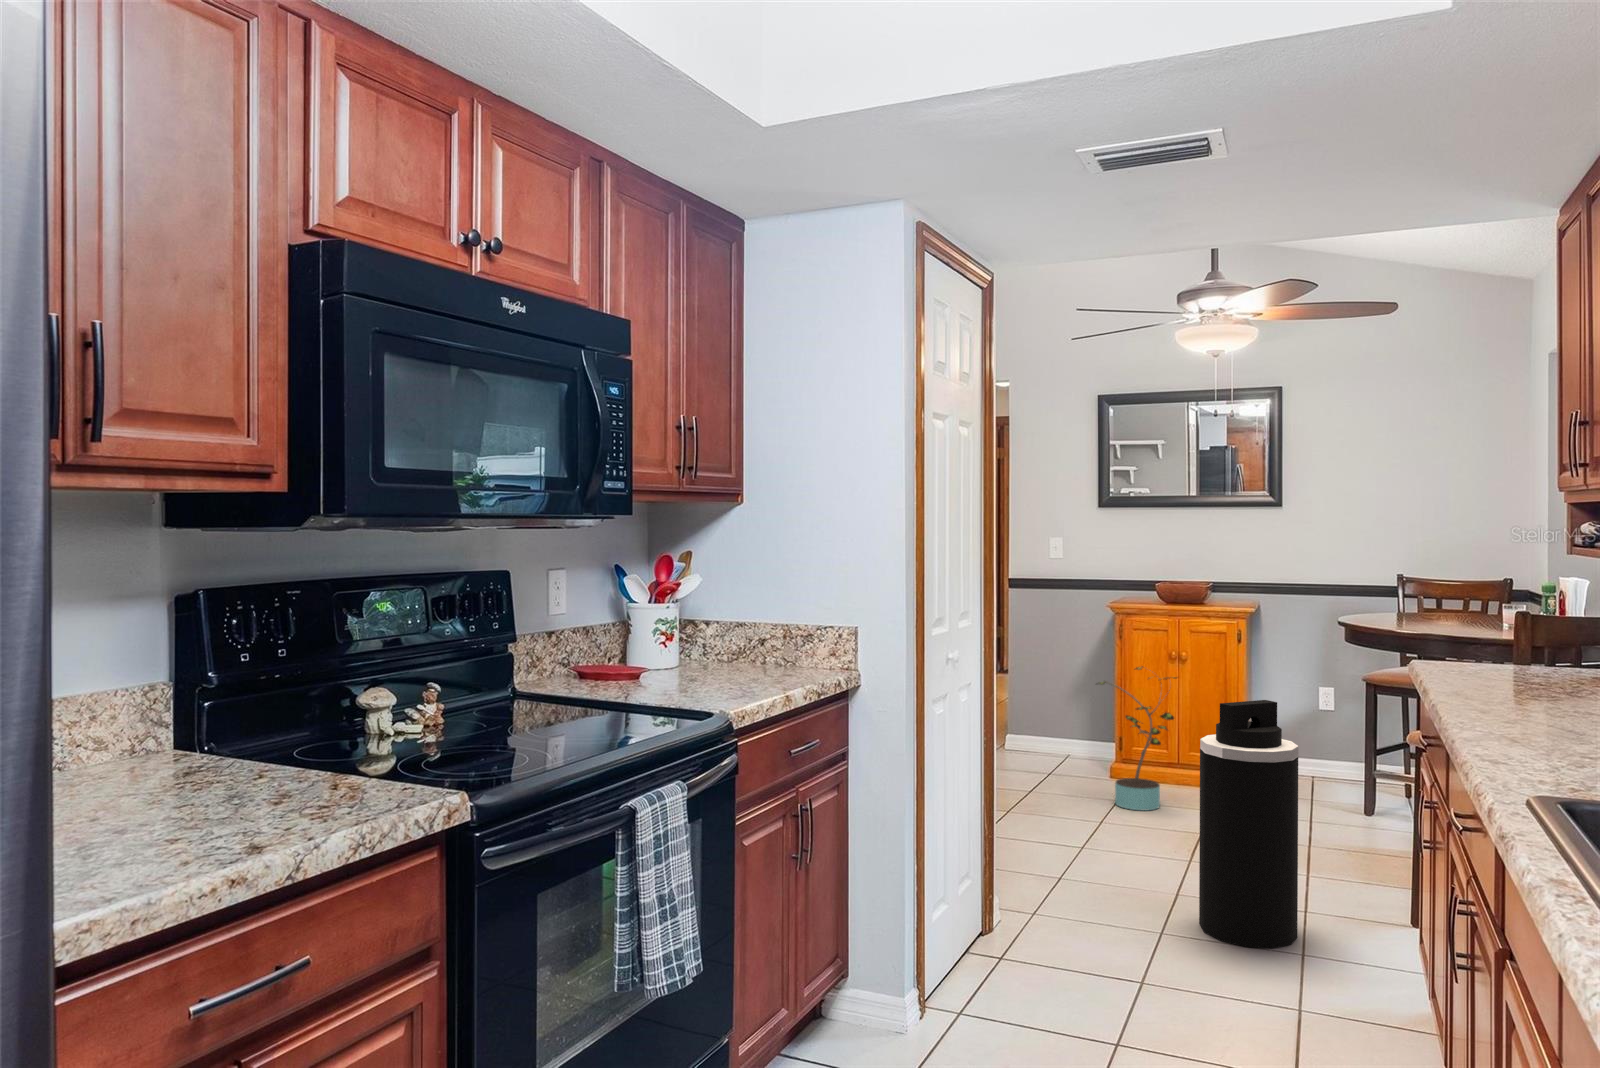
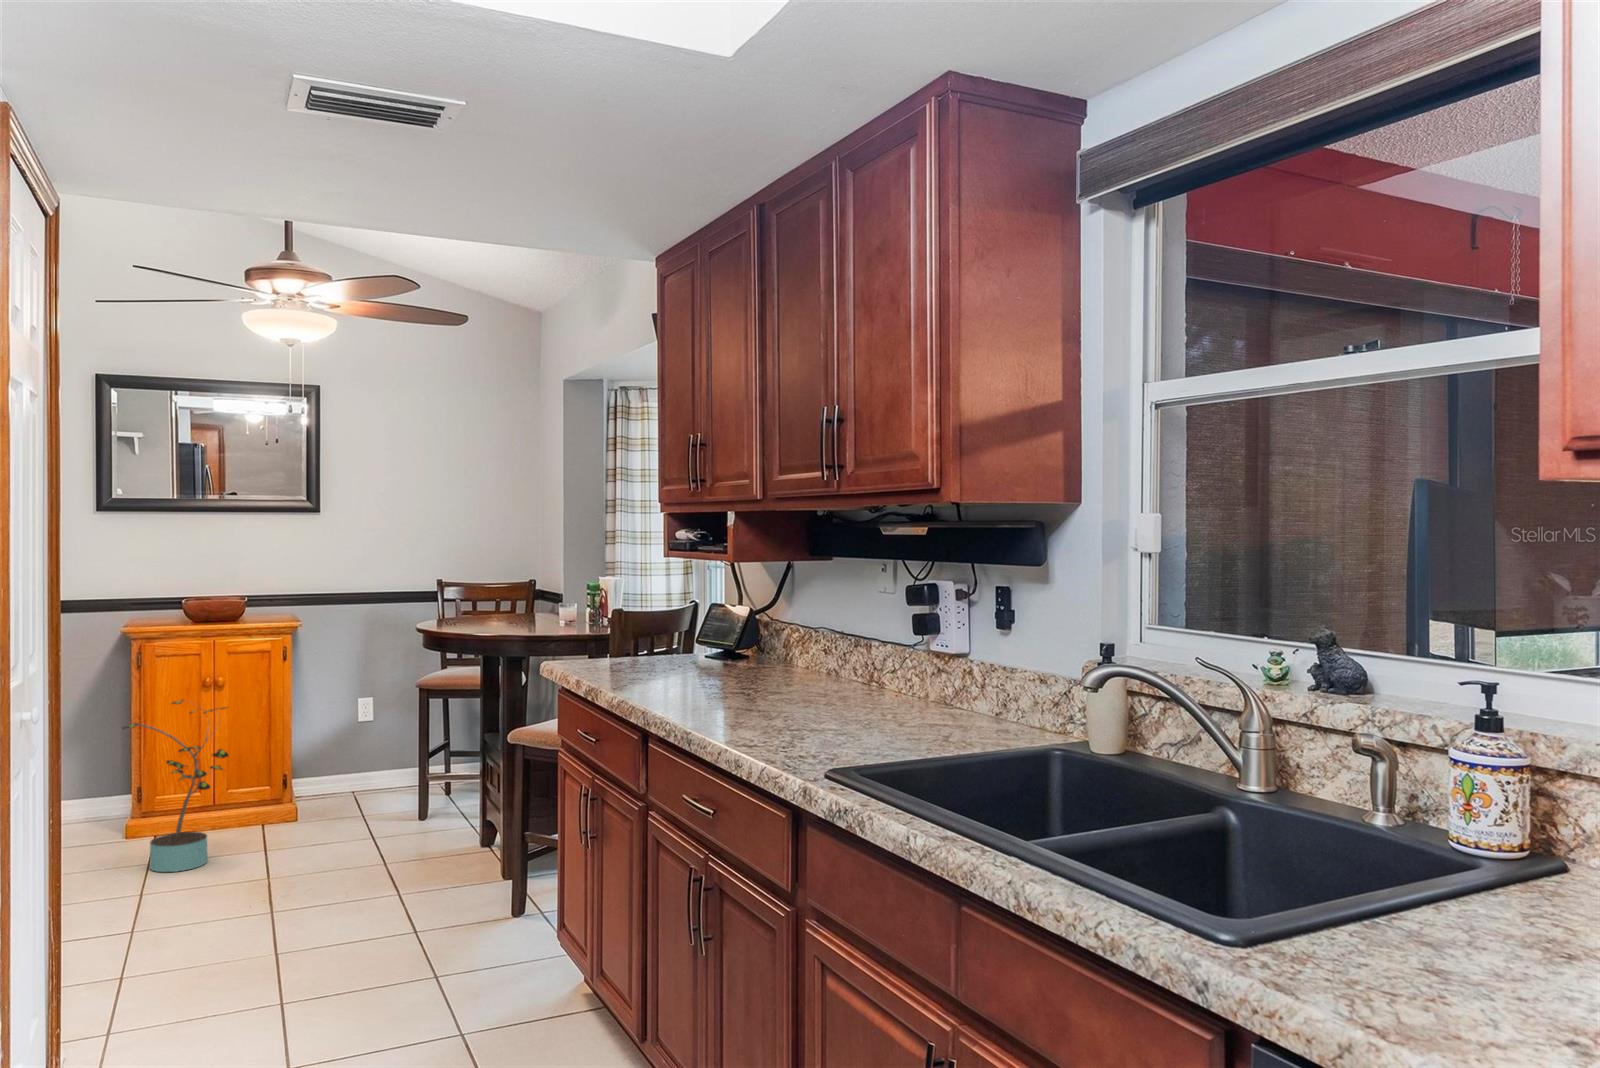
trash can: present [1199,700,1298,948] -> none [317,720,421,991]

